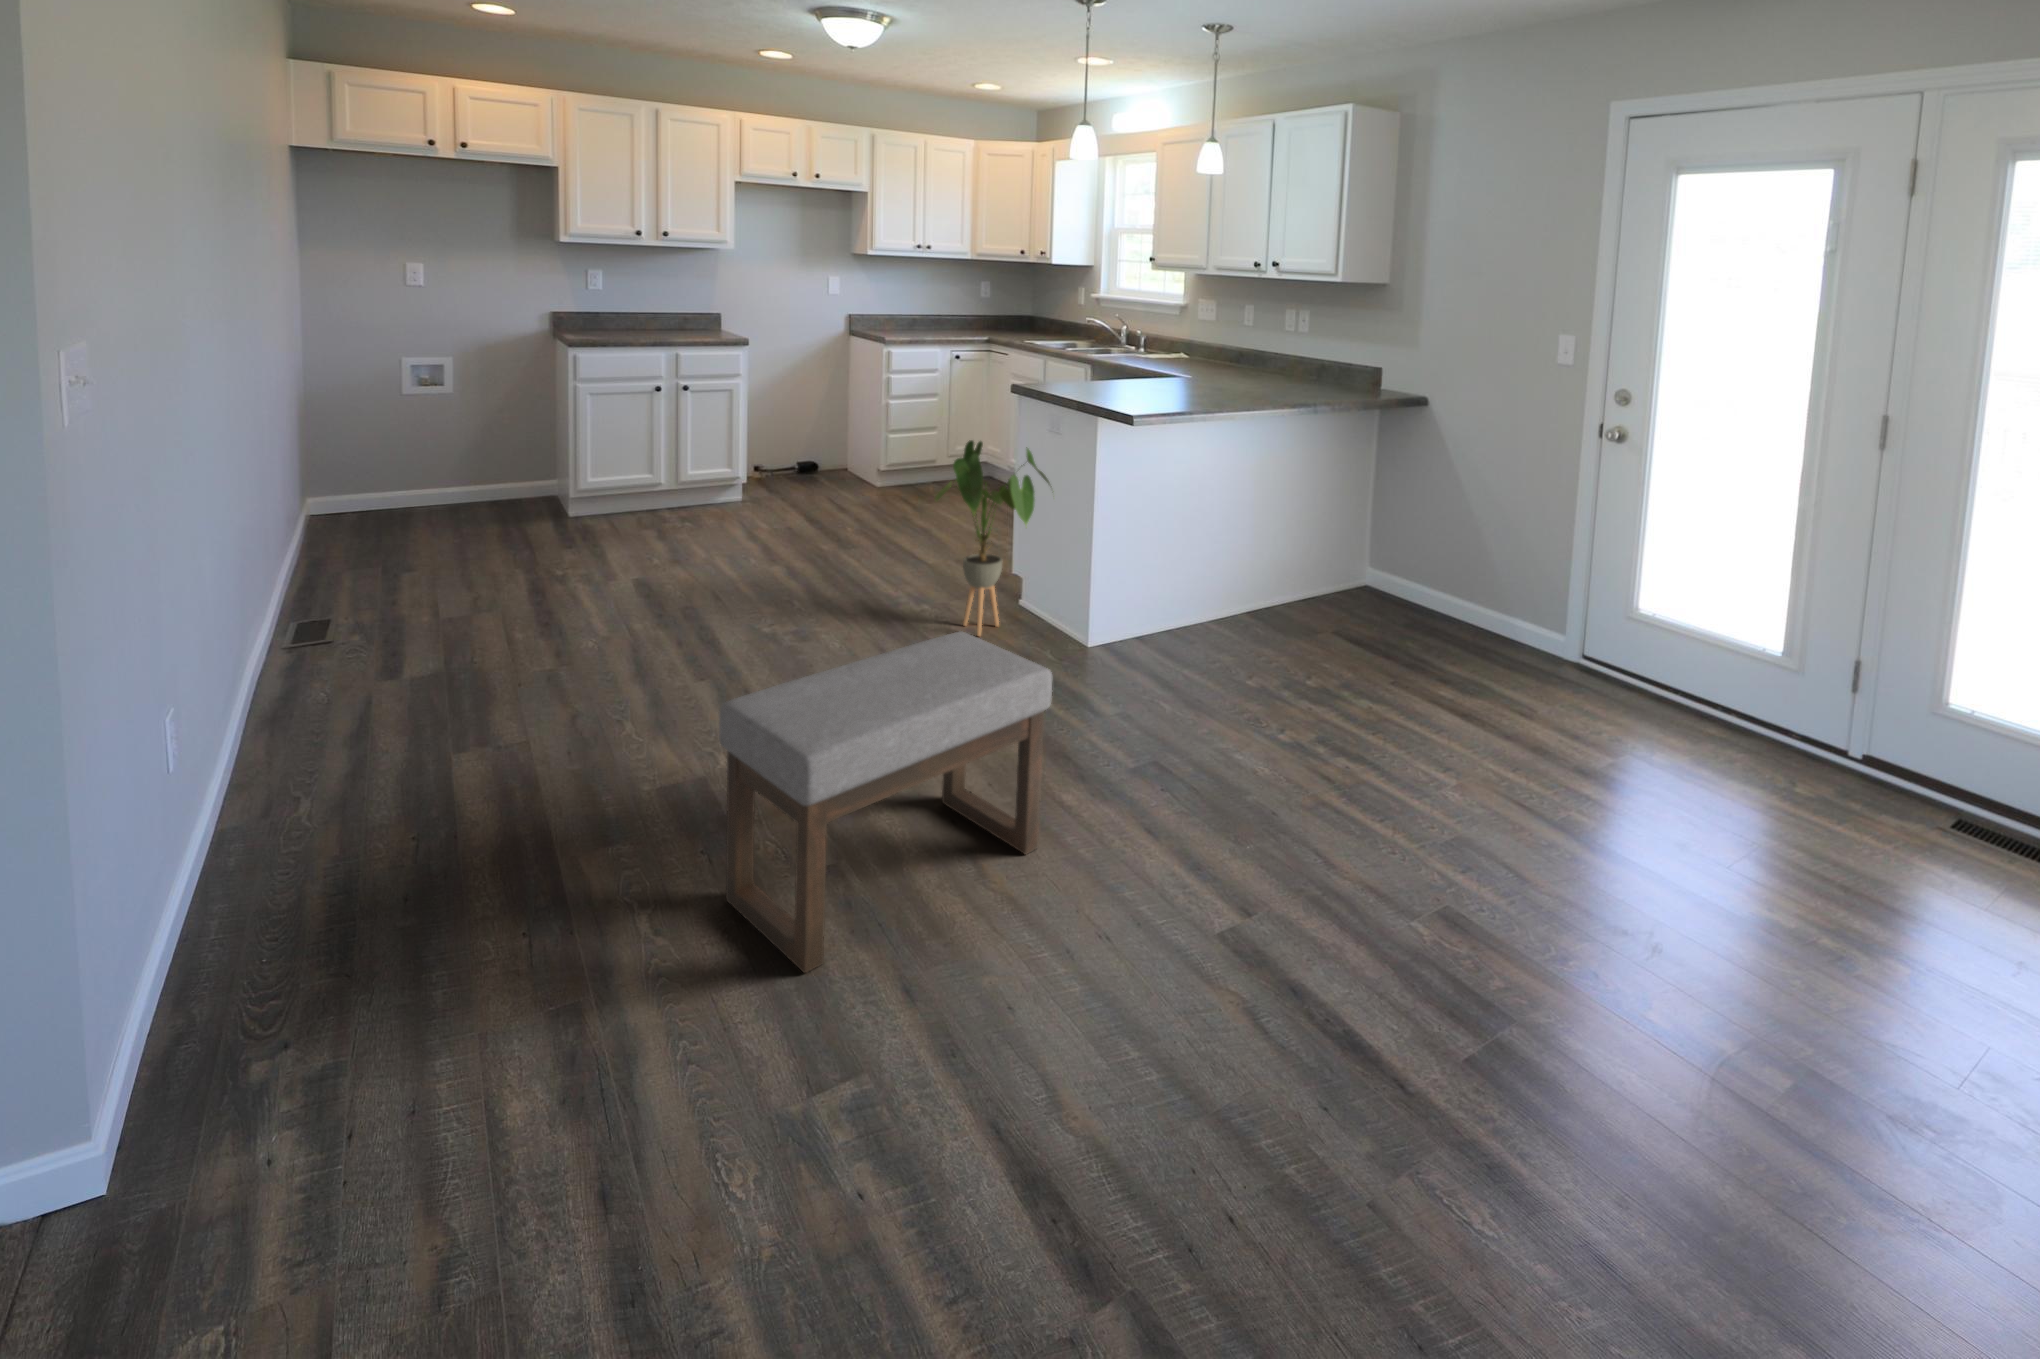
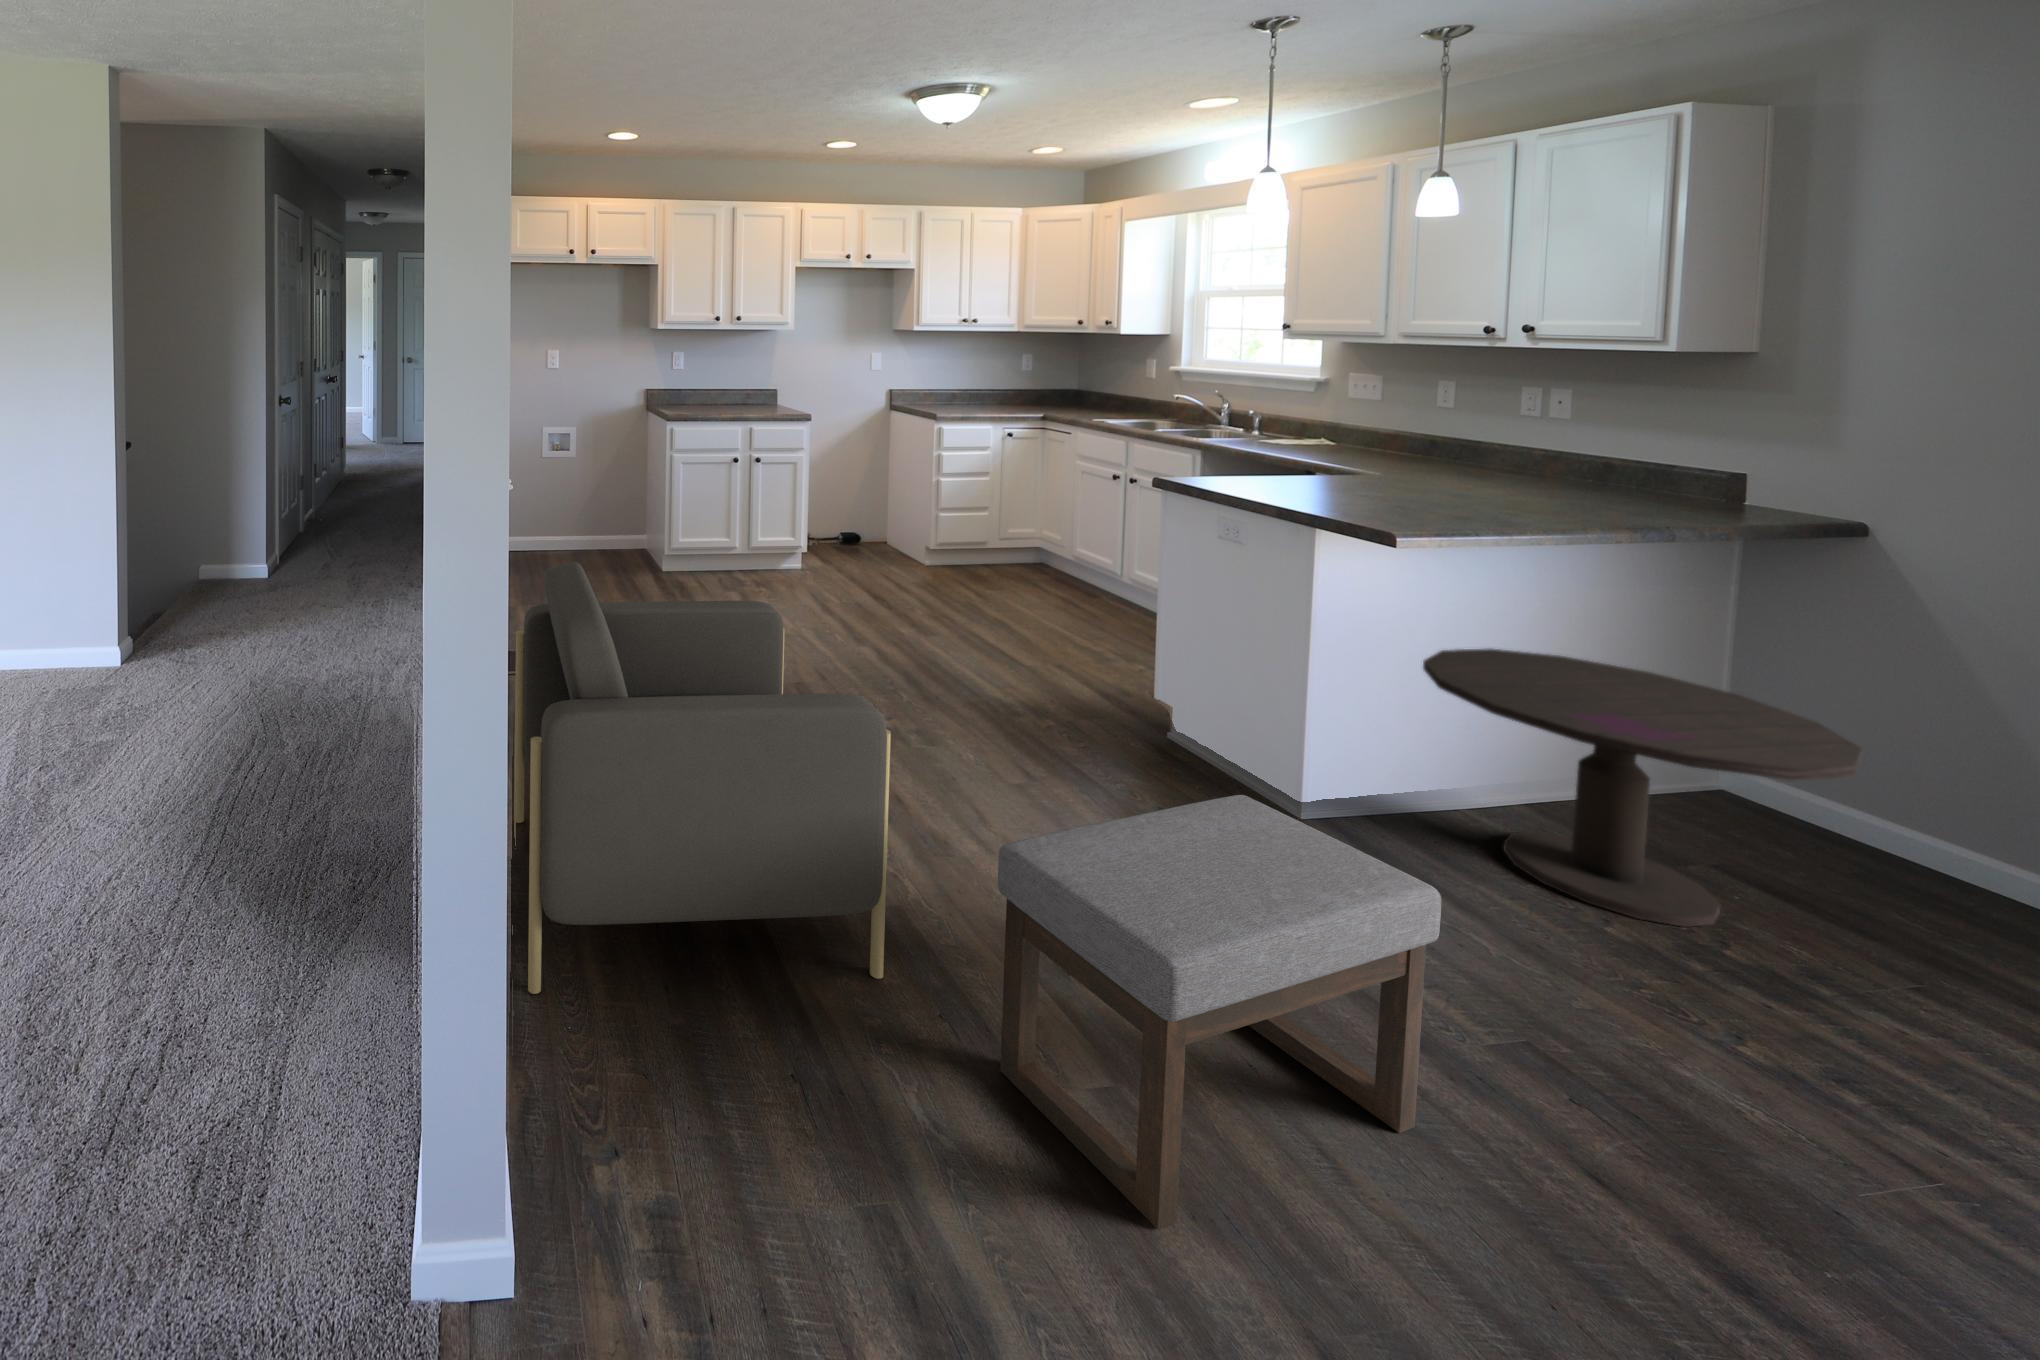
house plant: present [935,440,1050,636] -> none [1075,538,1240,765]
armchair: none [179,497,650,977] -> present [514,562,891,994]
side table: none [1162,505,1366,680] -> present [1423,648,1862,927]

